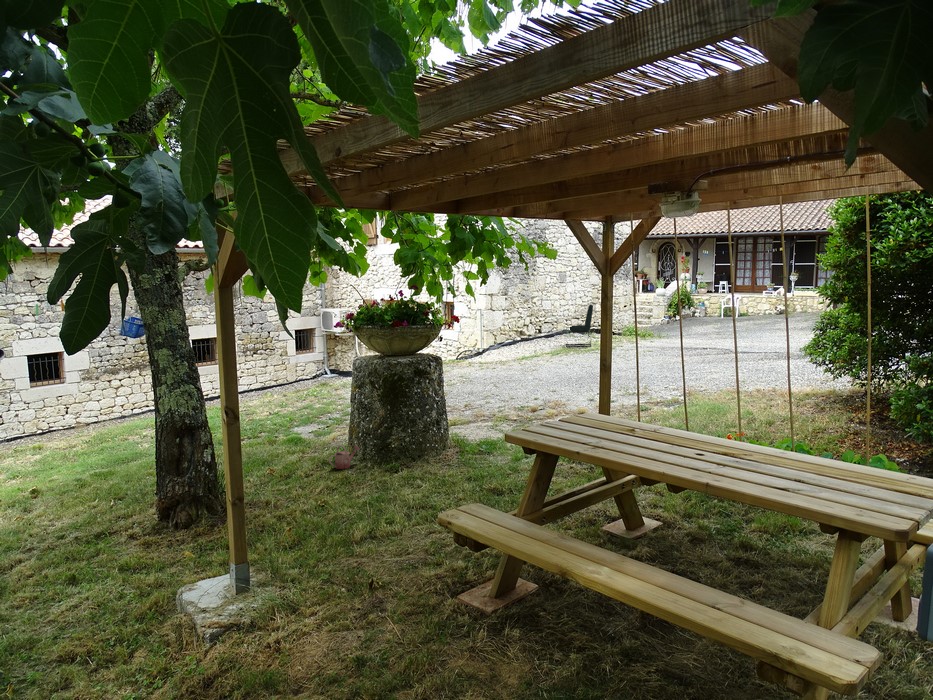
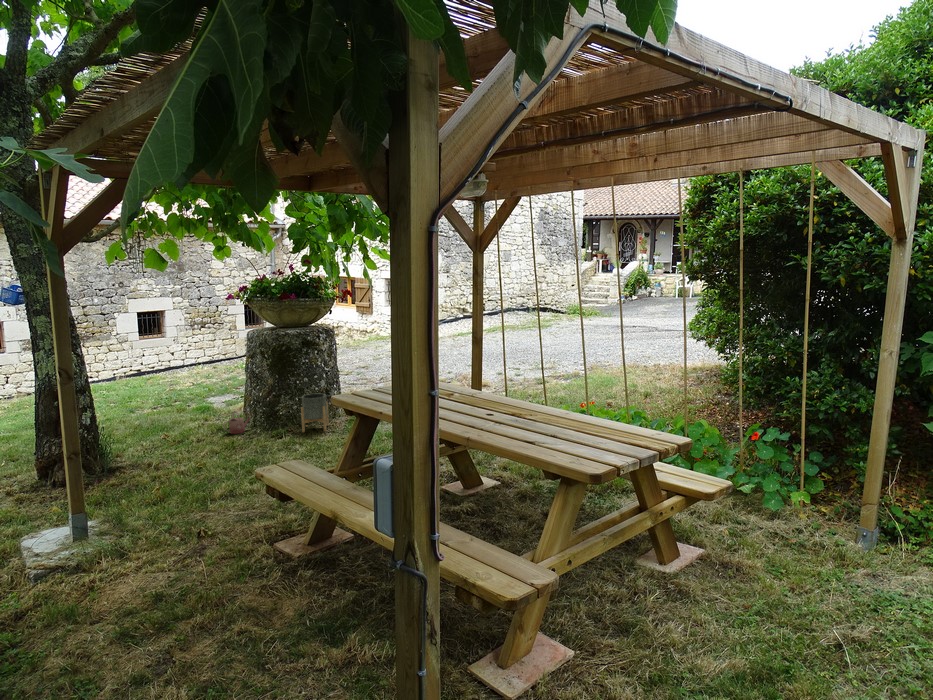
chair: present [566,305,593,347] -> none [507,283,535,324]
planter: none [413,425,440,467] -> present [301,394,329,432]

